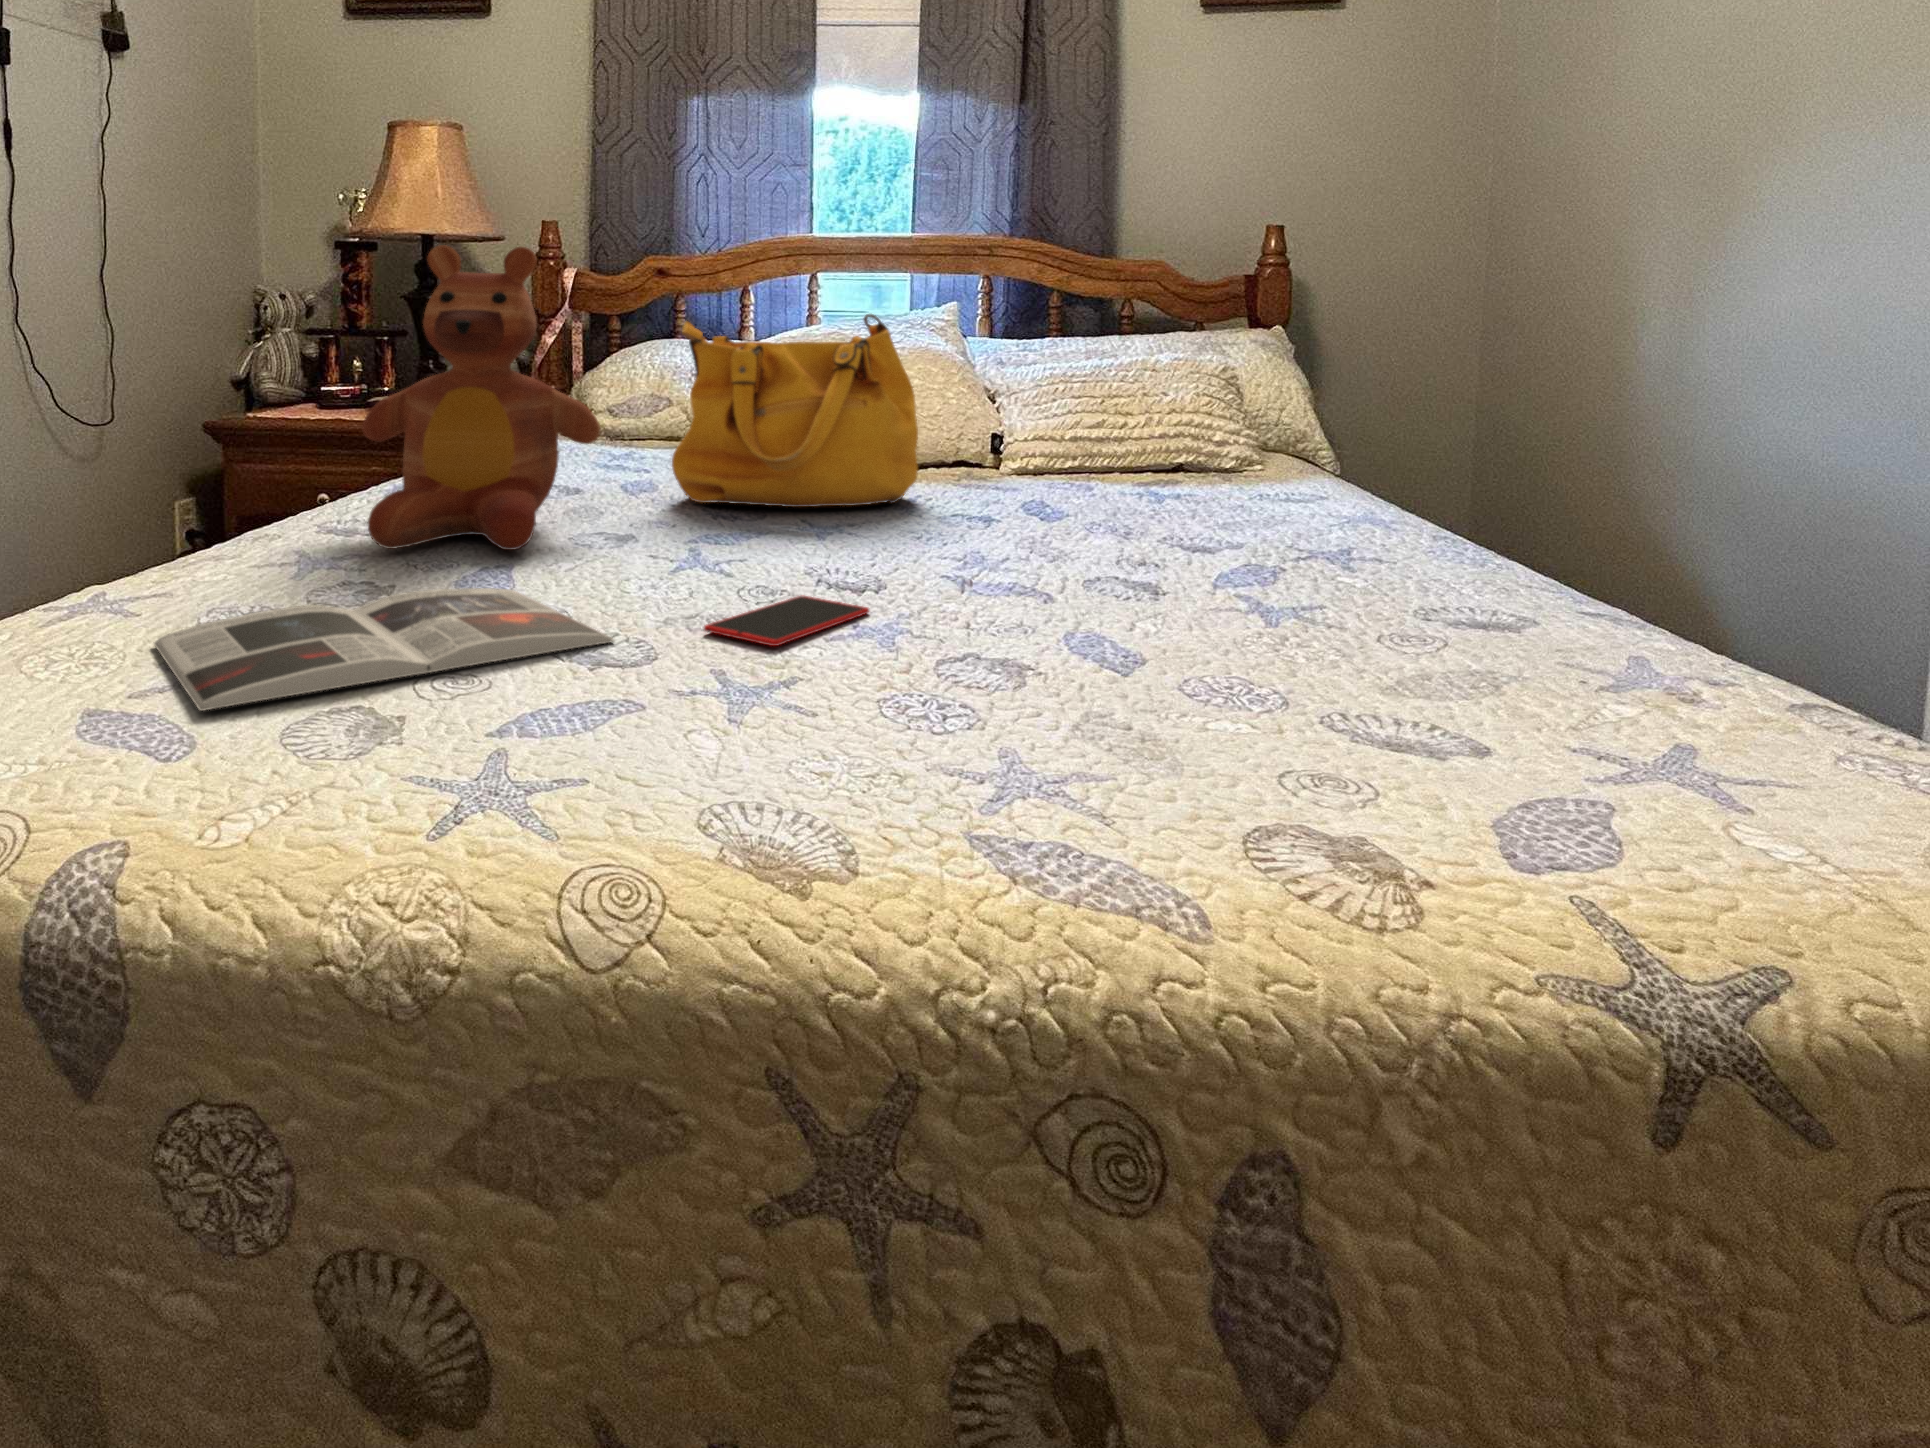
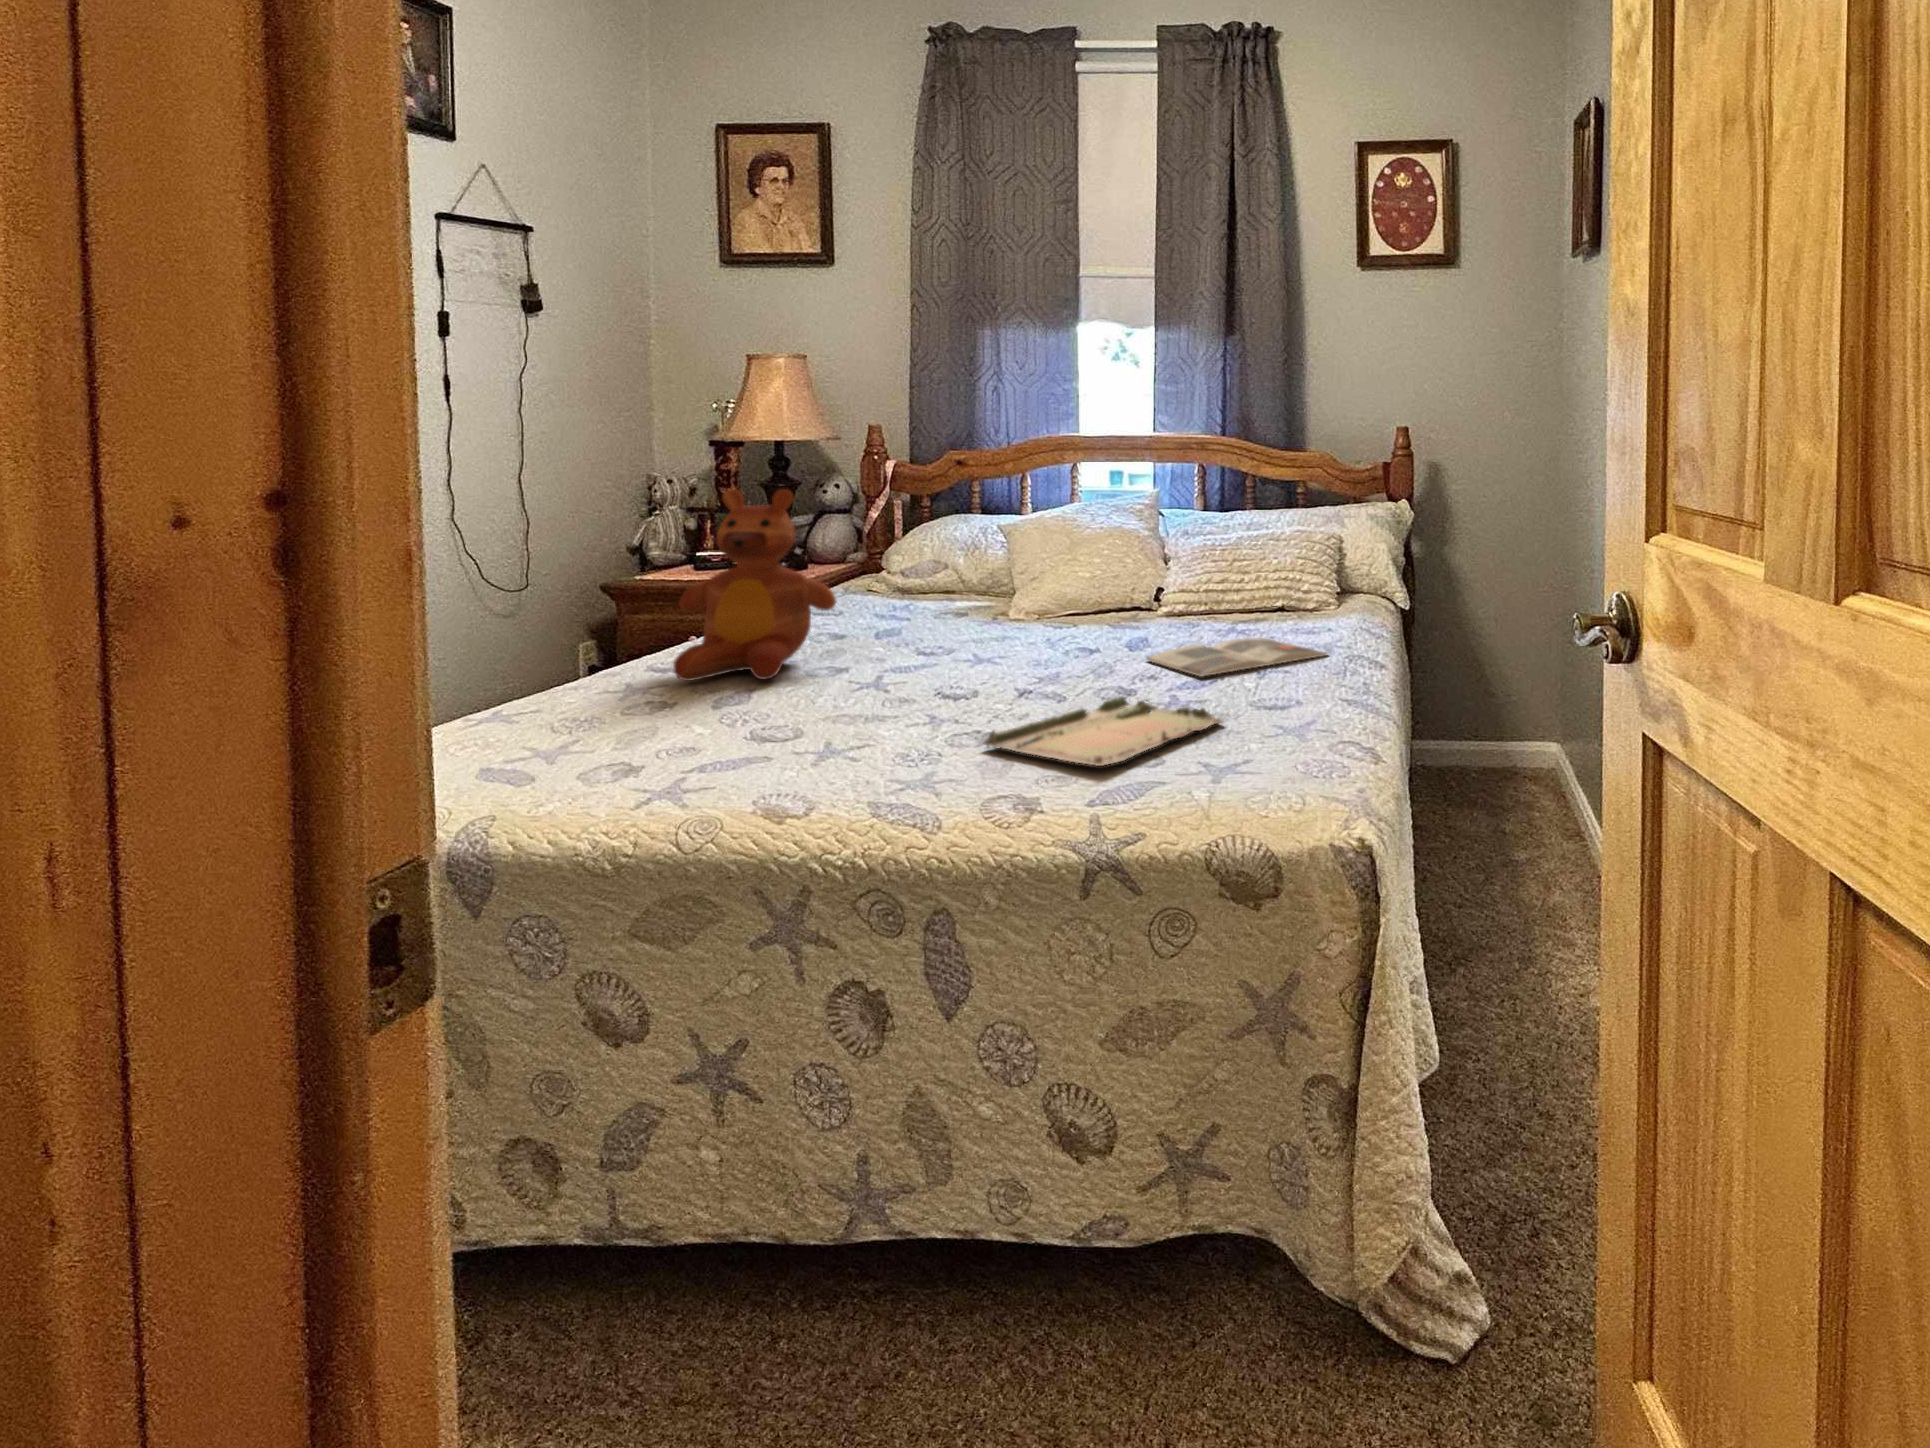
handbag: present [672,314,918,507] -> none [903,515,1071,645]
magazine: present [154,588,614,711] -> present [1147,638,1328,677]
smartphone: present [704,596,869,646] -> none [841,702,949,729]
tray: none [1036,597,1446,757] -> present [983,696,1223,766]

